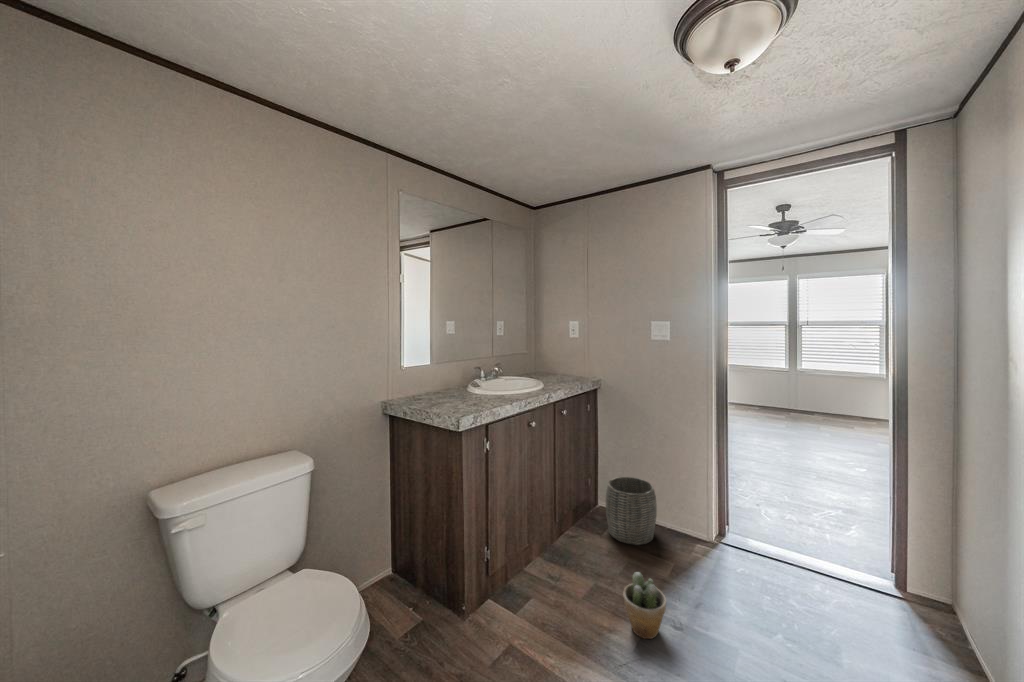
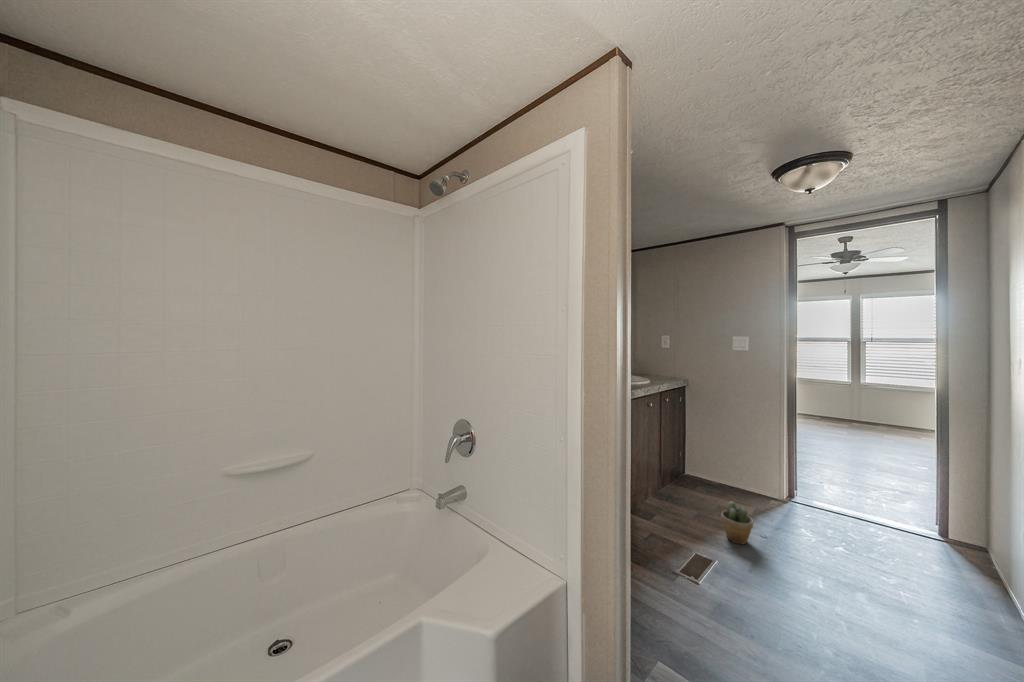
woven basket: present [606,477,657,545] -> none [697,449,738,497]

